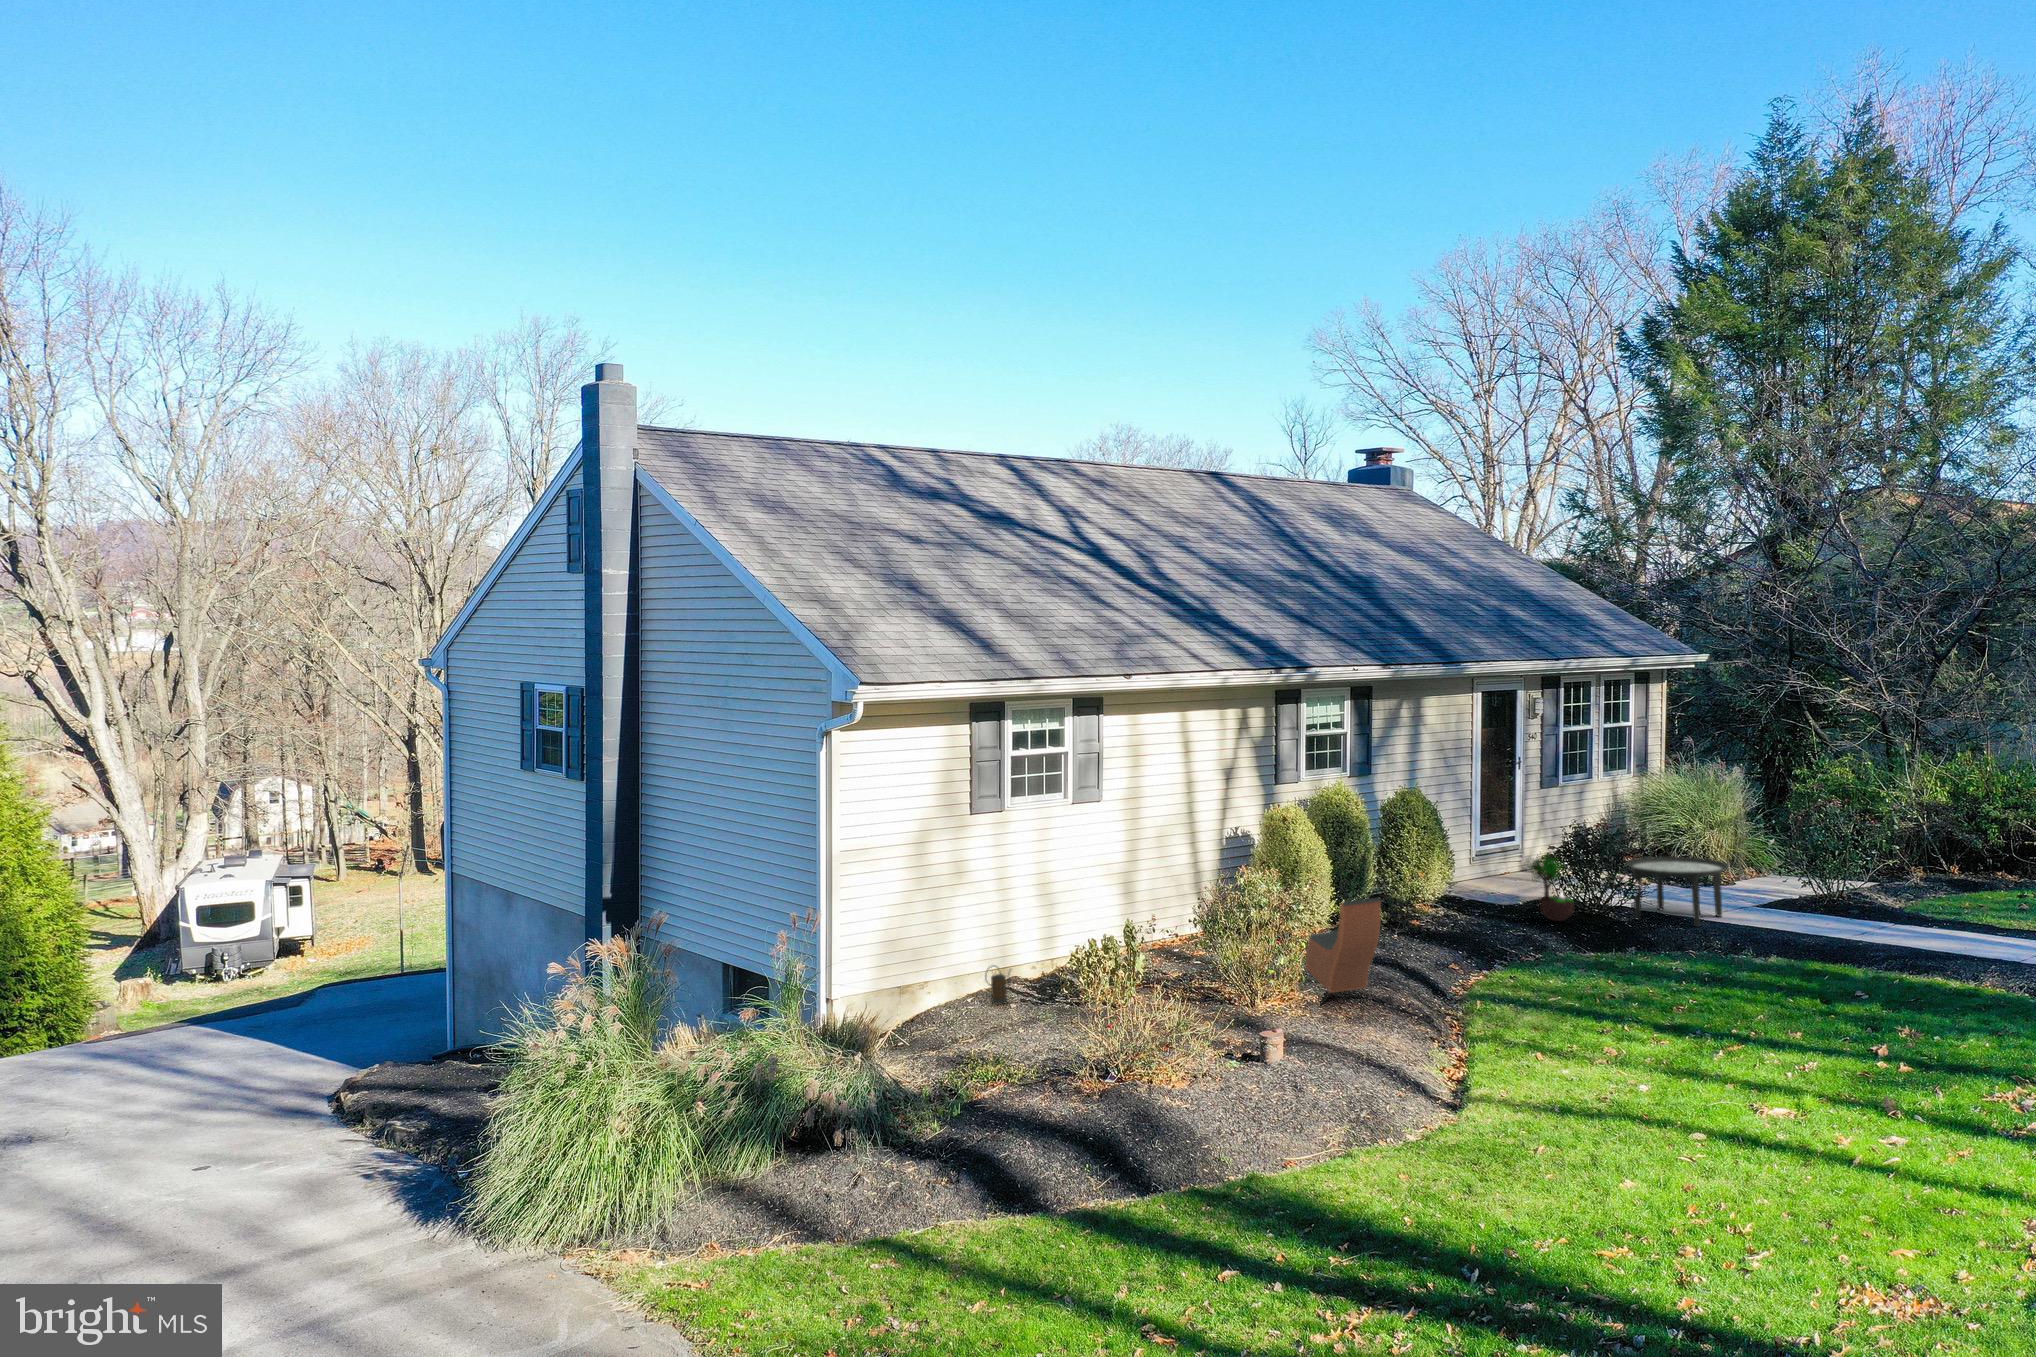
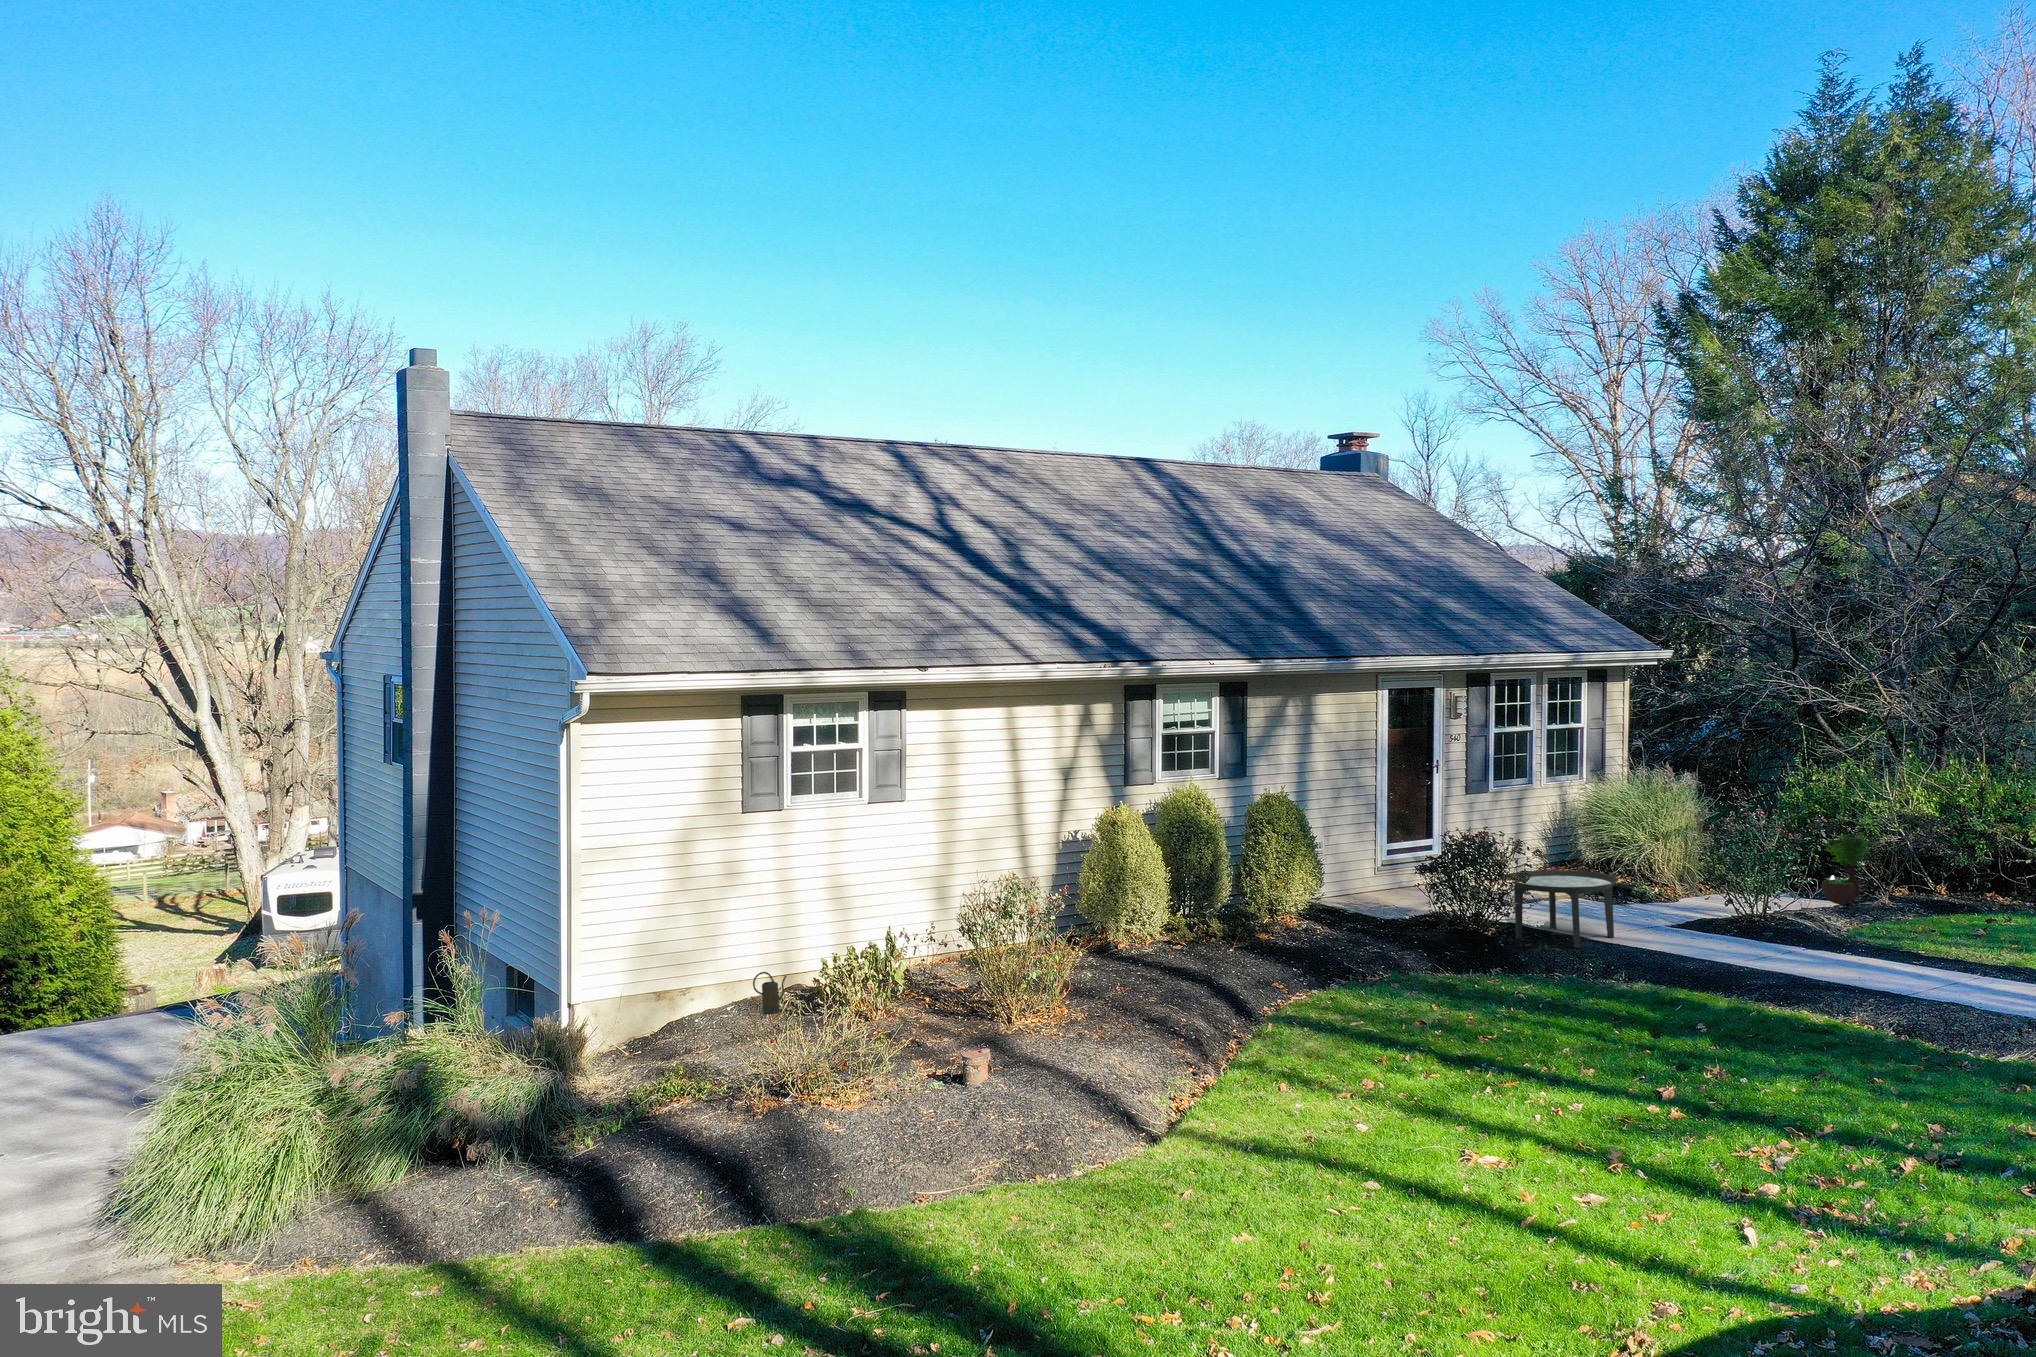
potted tree: present [1526,855,1574,921] -> present [1822,834,1868,904]
armchair: present [1306,898,1381,1004] -> none [1080,908,1155,1023]

